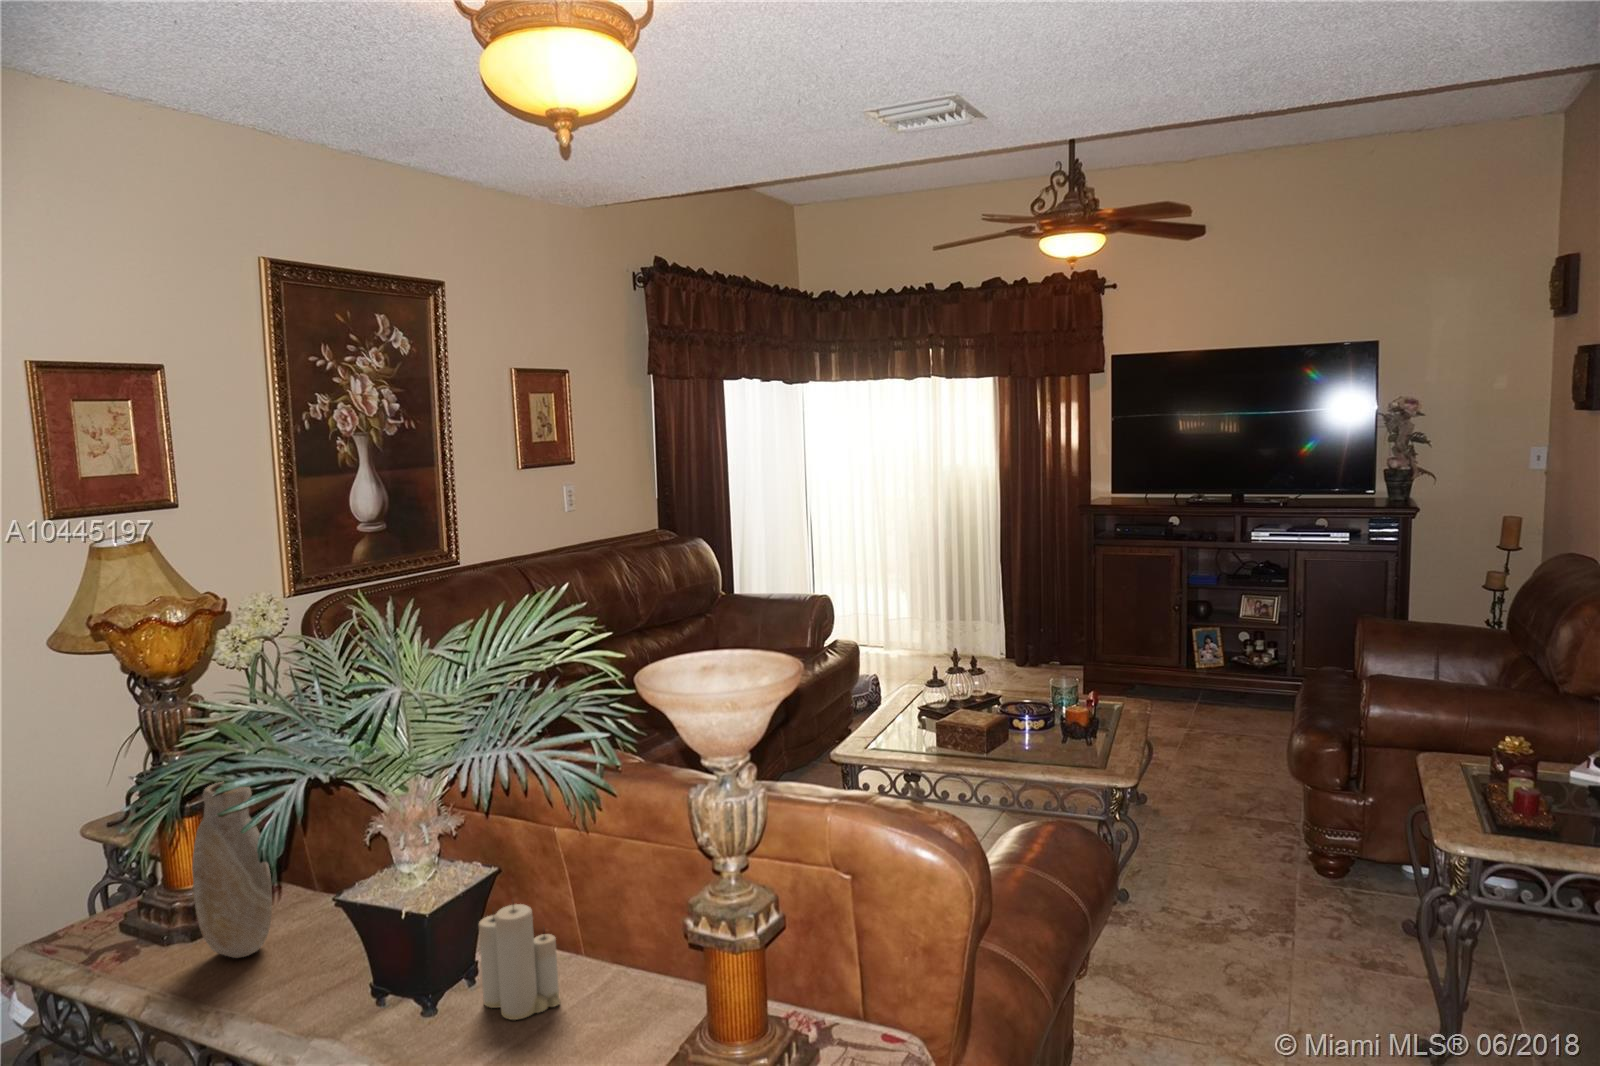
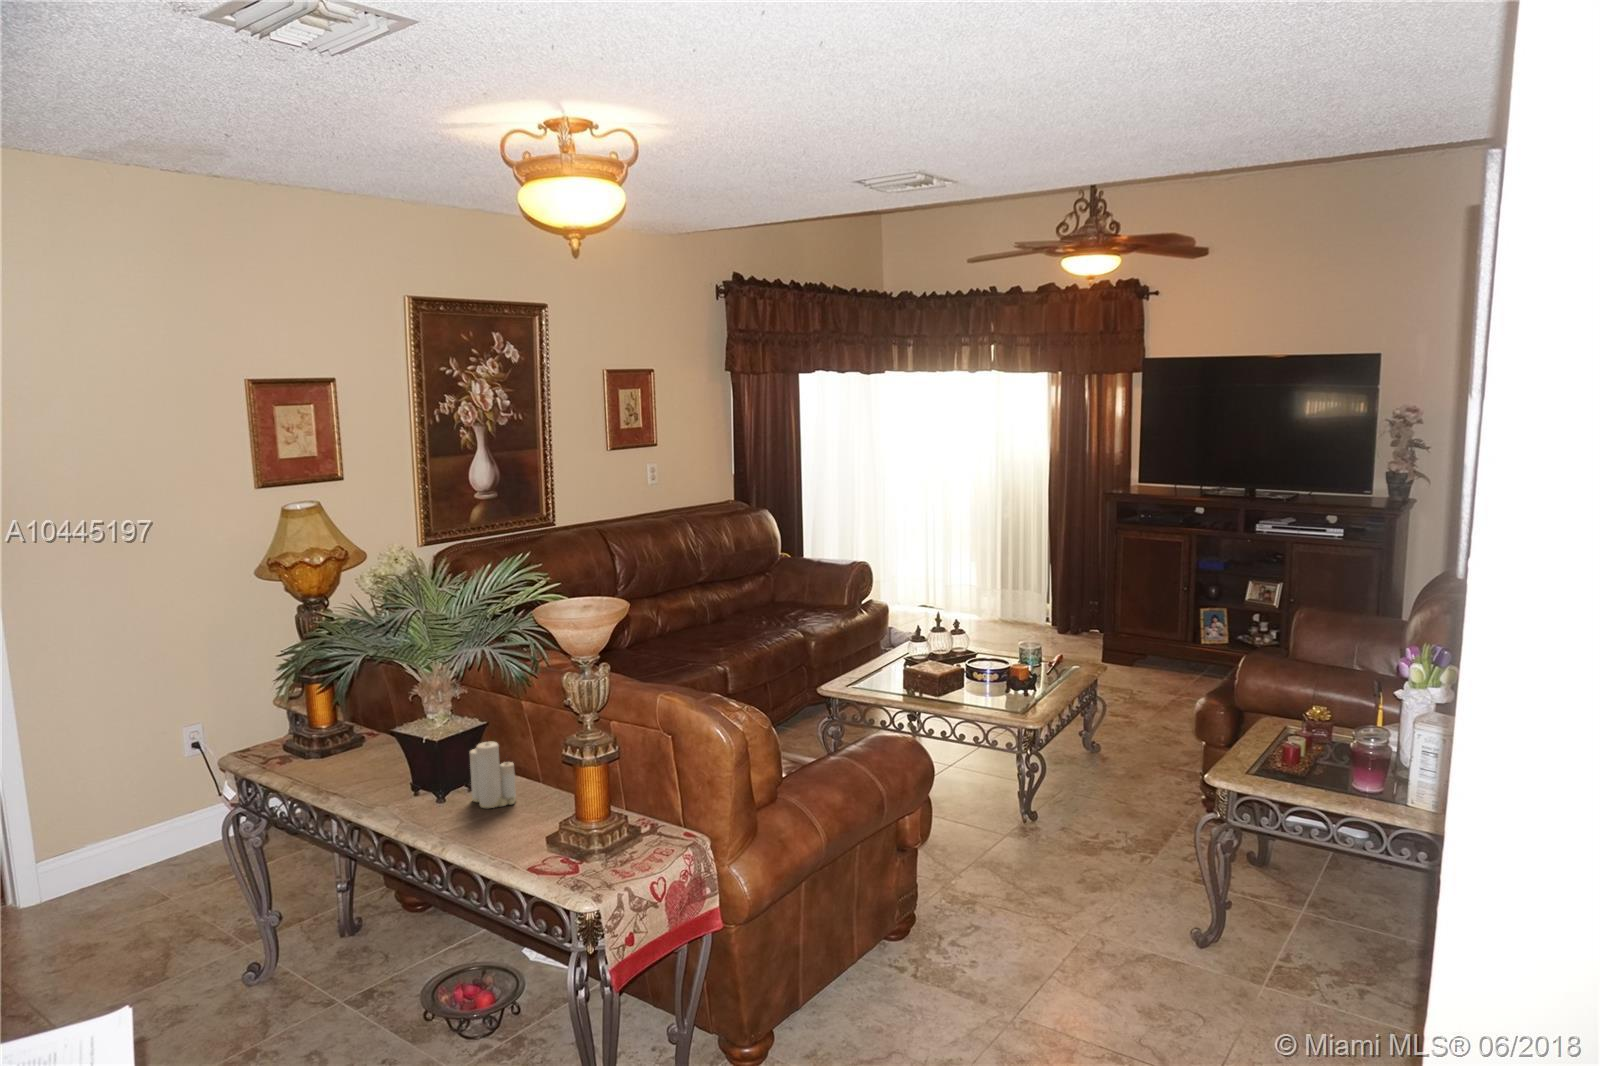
vase: present [192,782,272,958] -> none [320,661,365,767]

